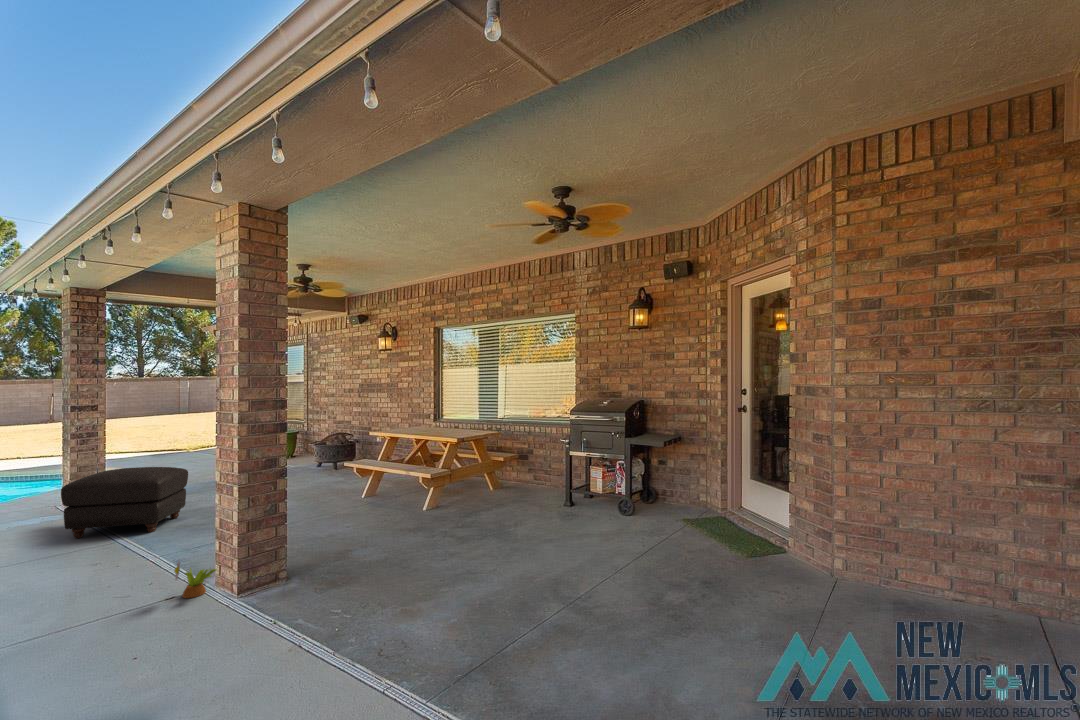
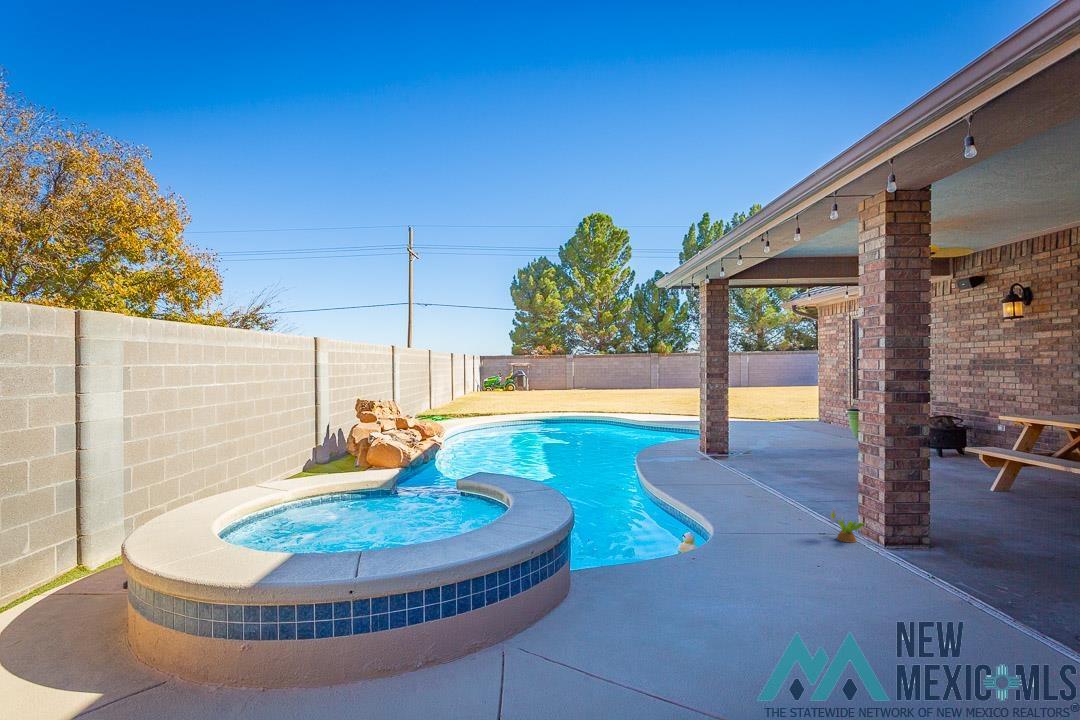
ottoman: present [61,467,188,538] -> none [718,427,804,484]

